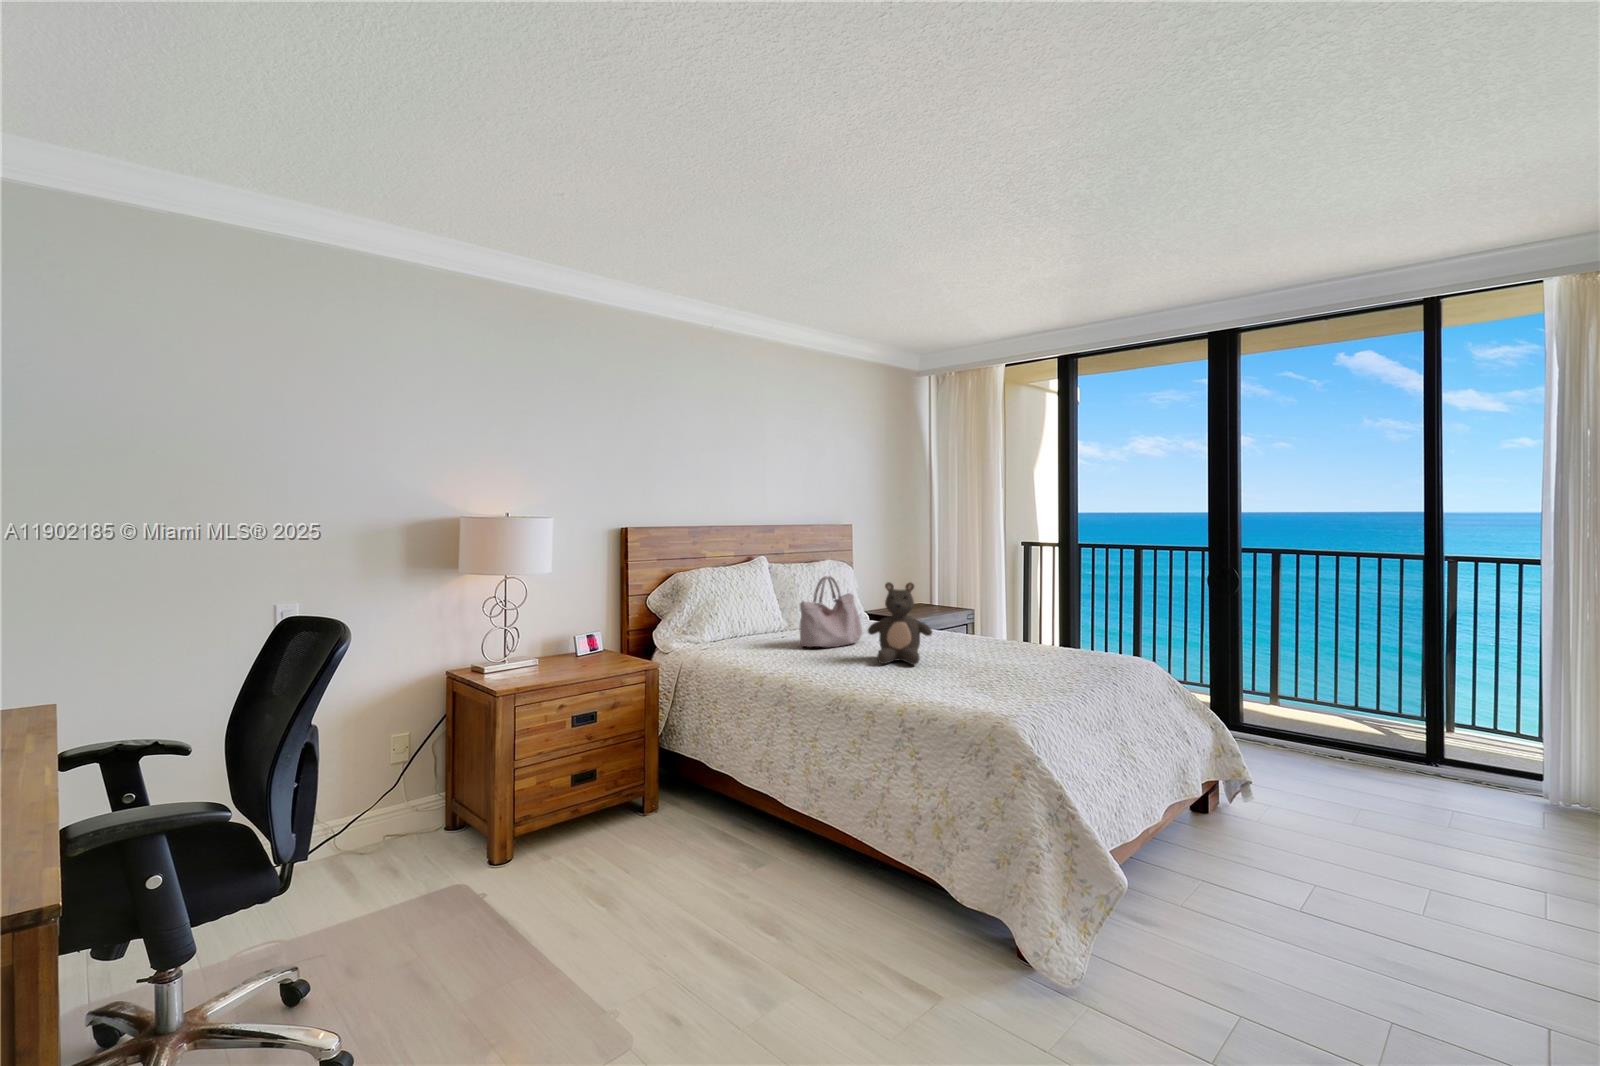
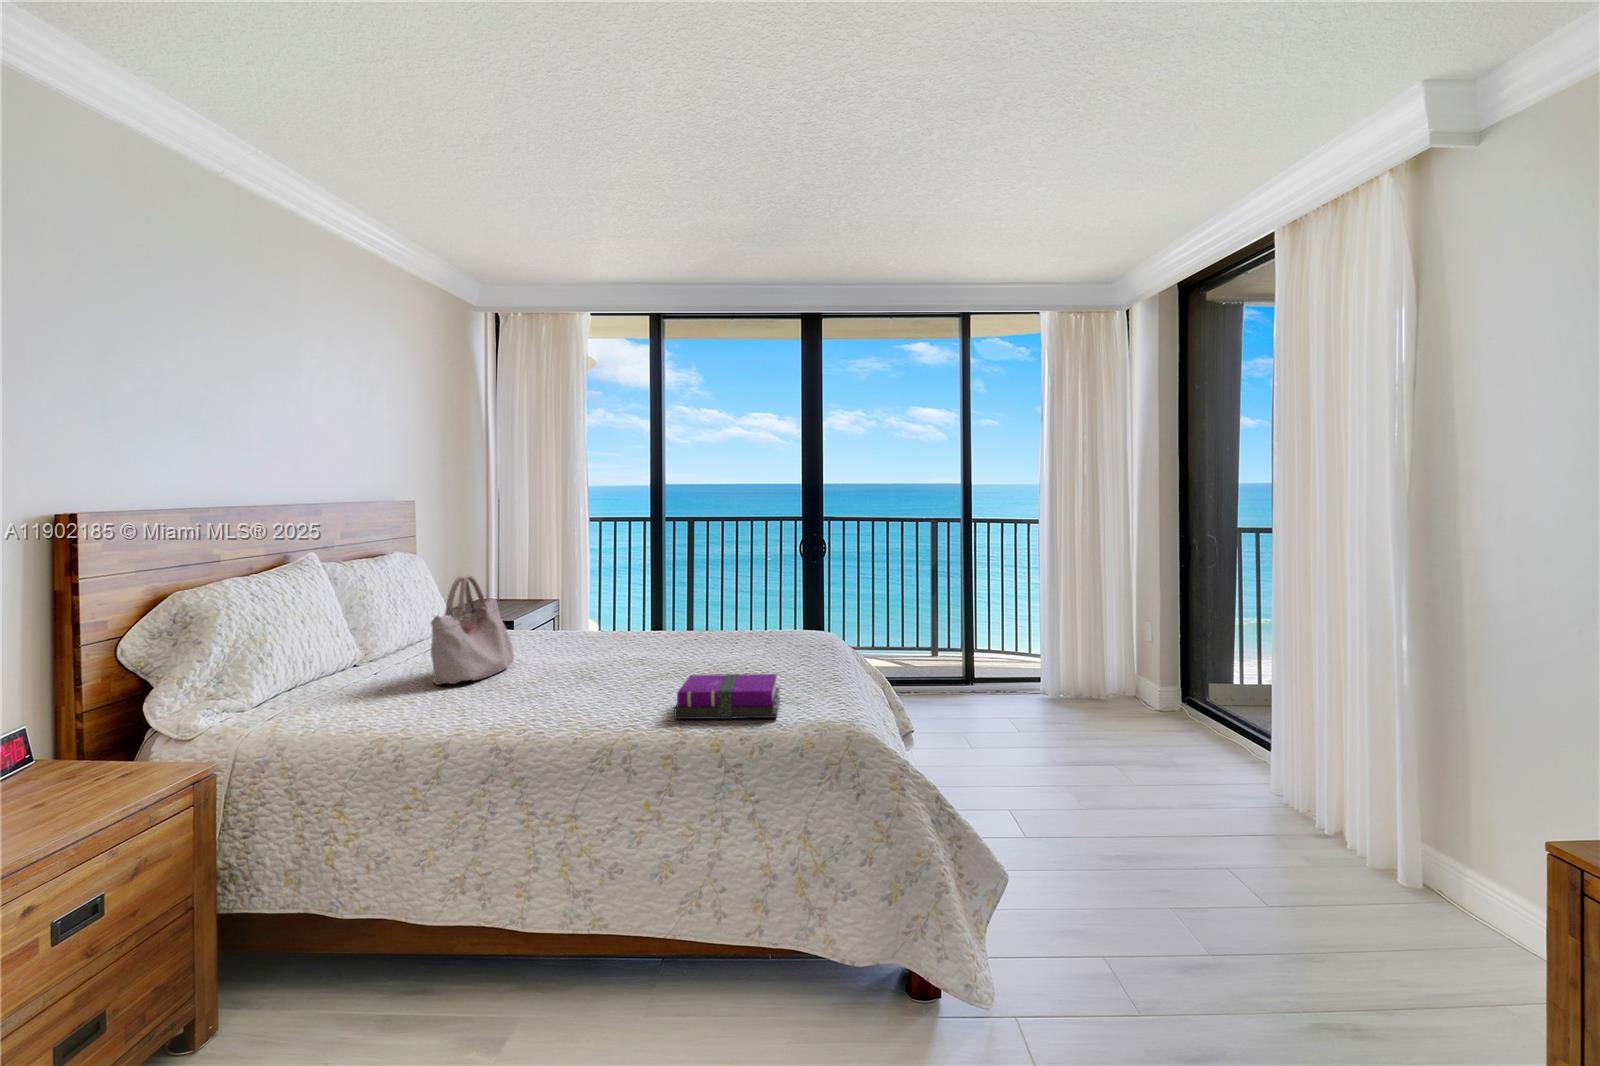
teddy bear: present [868,582,932,665] -> none [562,574,648,688]
notebook: none [888,662,986,702] -> present [674,674,780,719]

